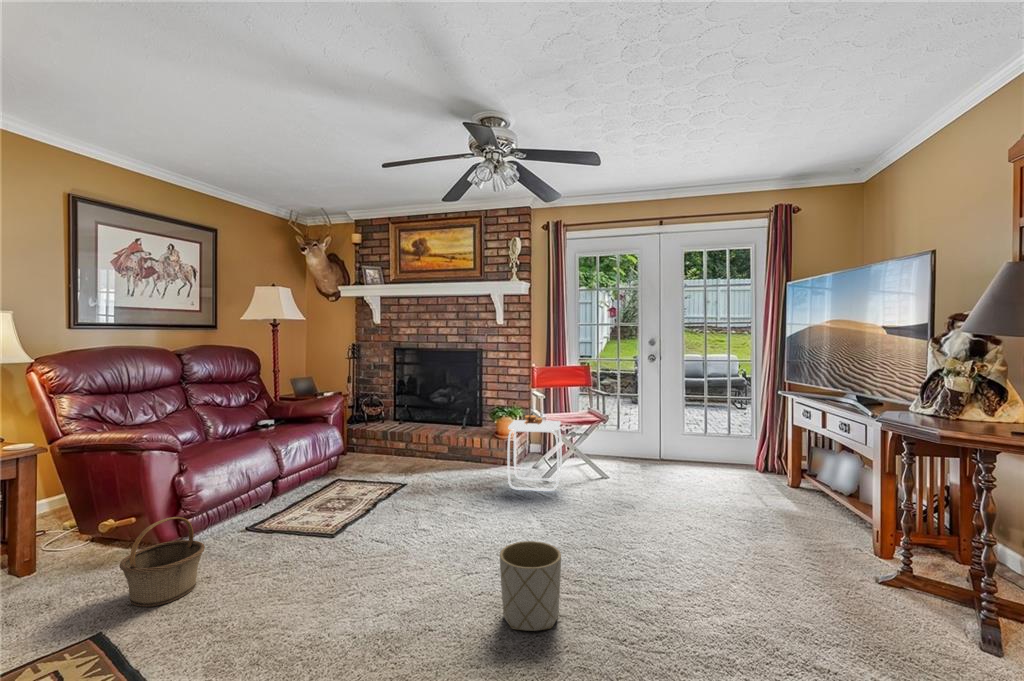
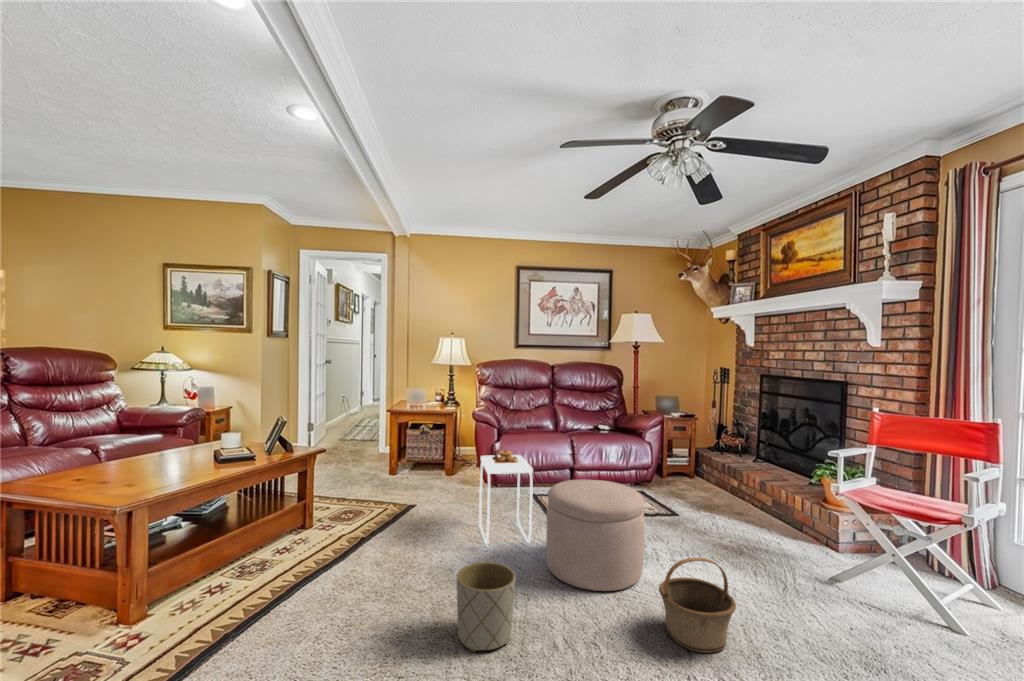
side table: present [508,415,562,491] -> present [479,451,533,545]
ottoman: none [409,454,505,559] -> present [546,479,645,591]
basket: present [119,517,205,607] -> present [659,558,736,653]

